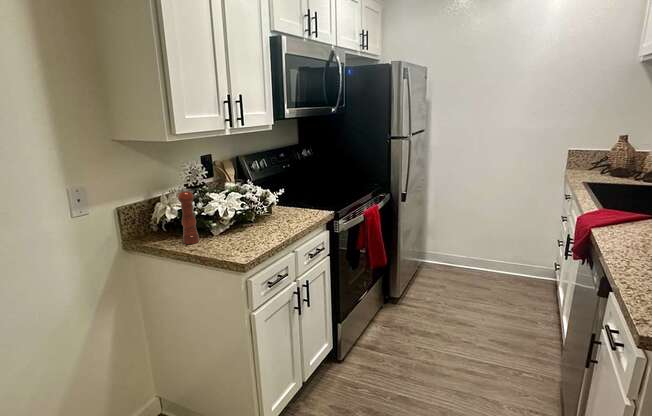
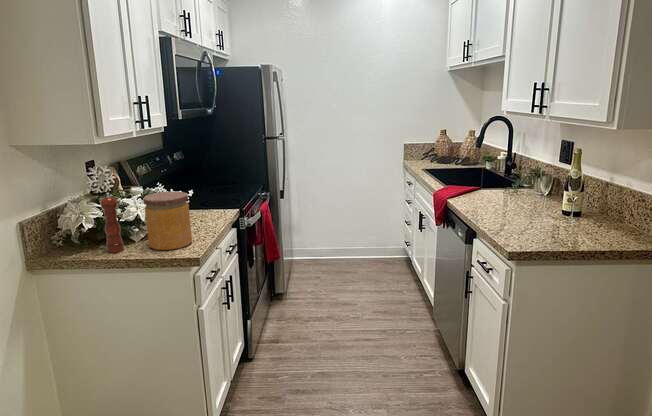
jar: none [213,190,260,249] -> present [143,191,192,250]

